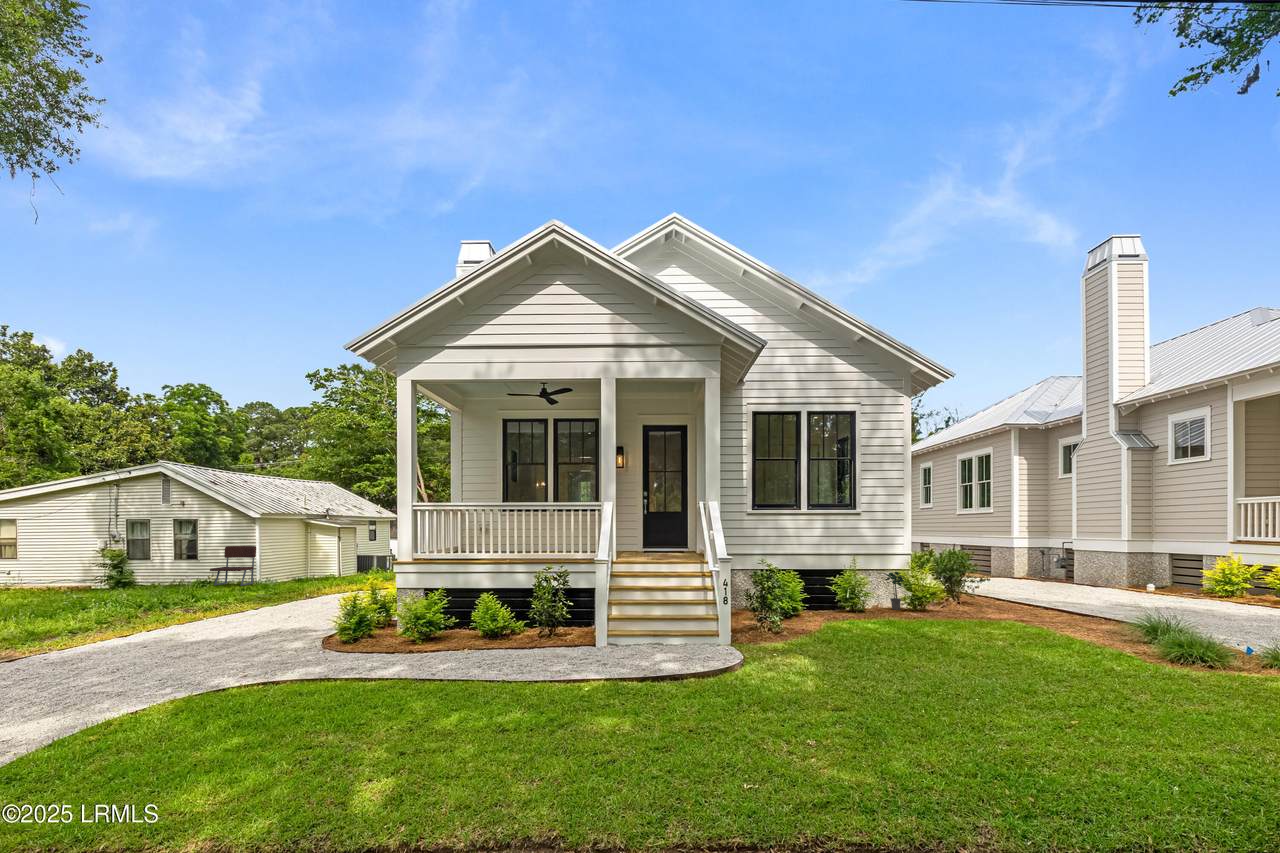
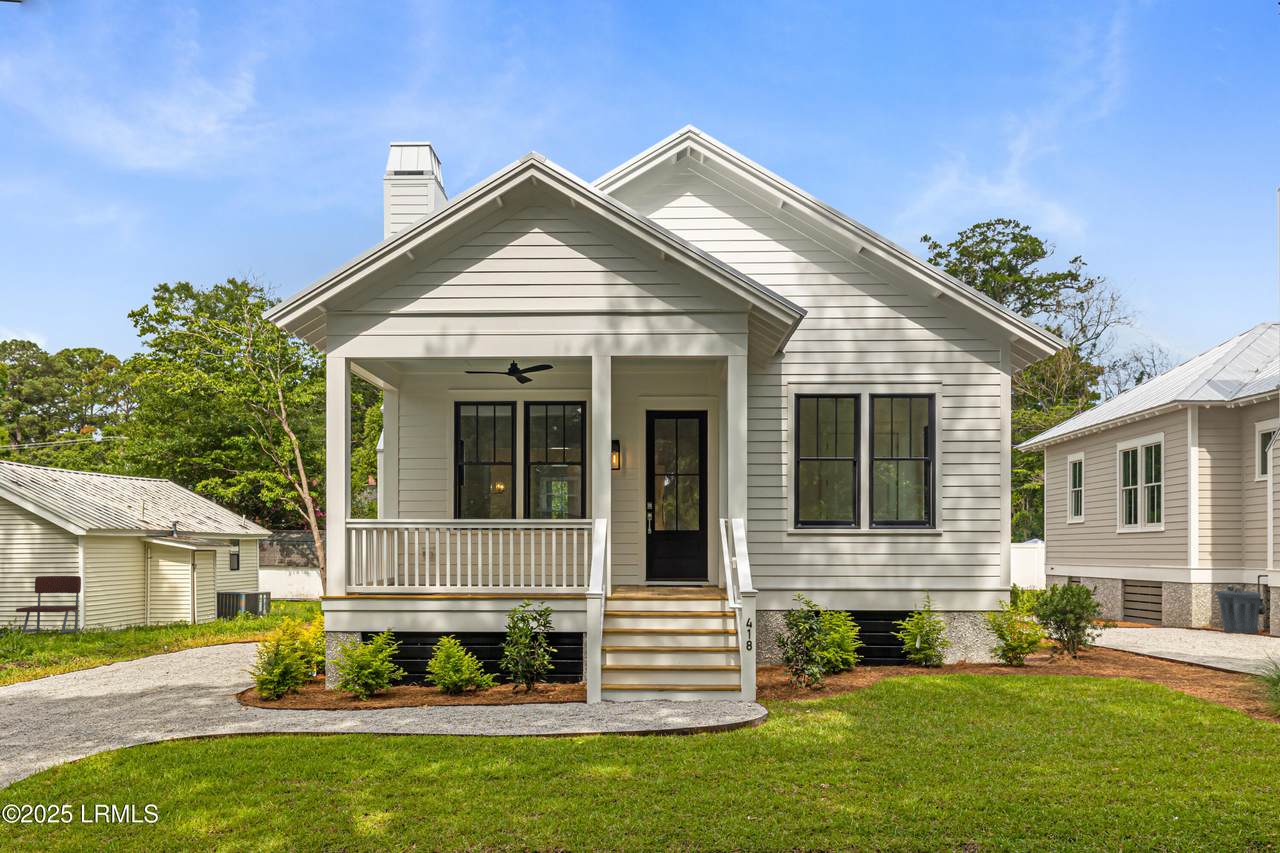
trash can: none [1048,552,1083,585] -> present [1215,588,1261,633]
potted plant: present [886,572,906,610] -> none [965,612,997,662]

